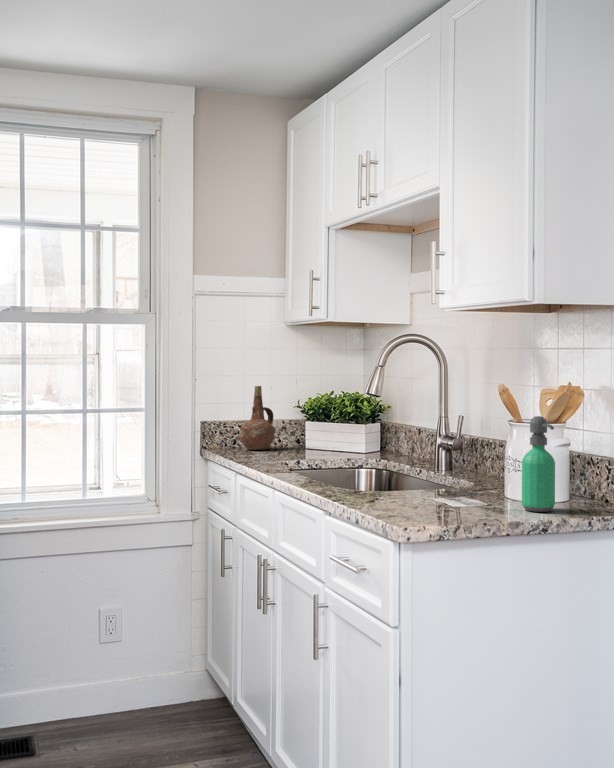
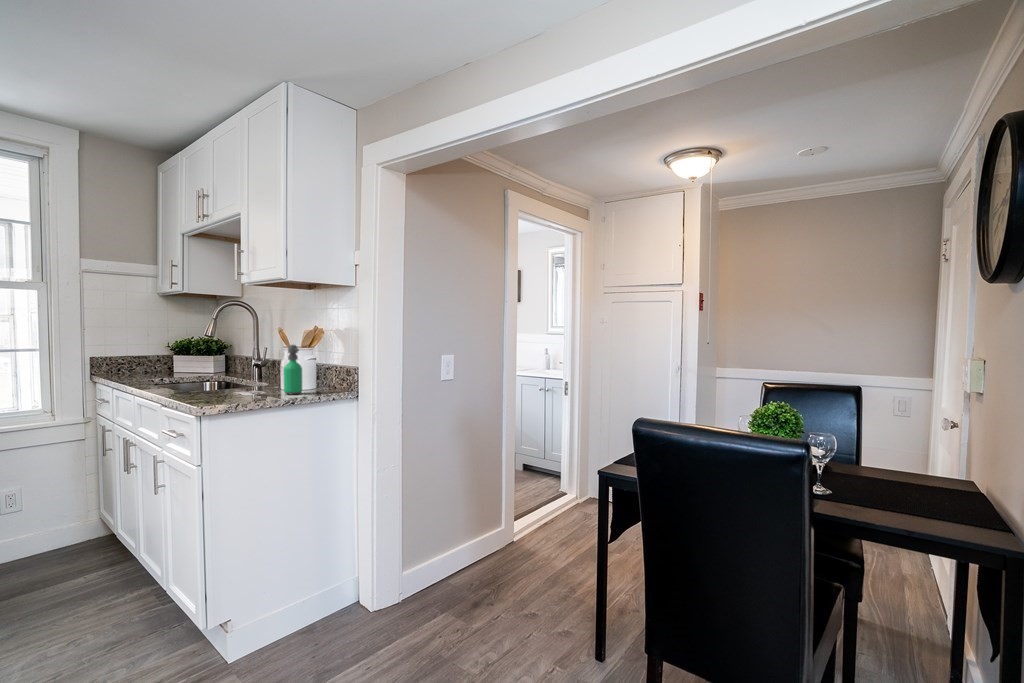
ceramic pitcher: present [239,386,275,450] -> none [121,333,149,375]

